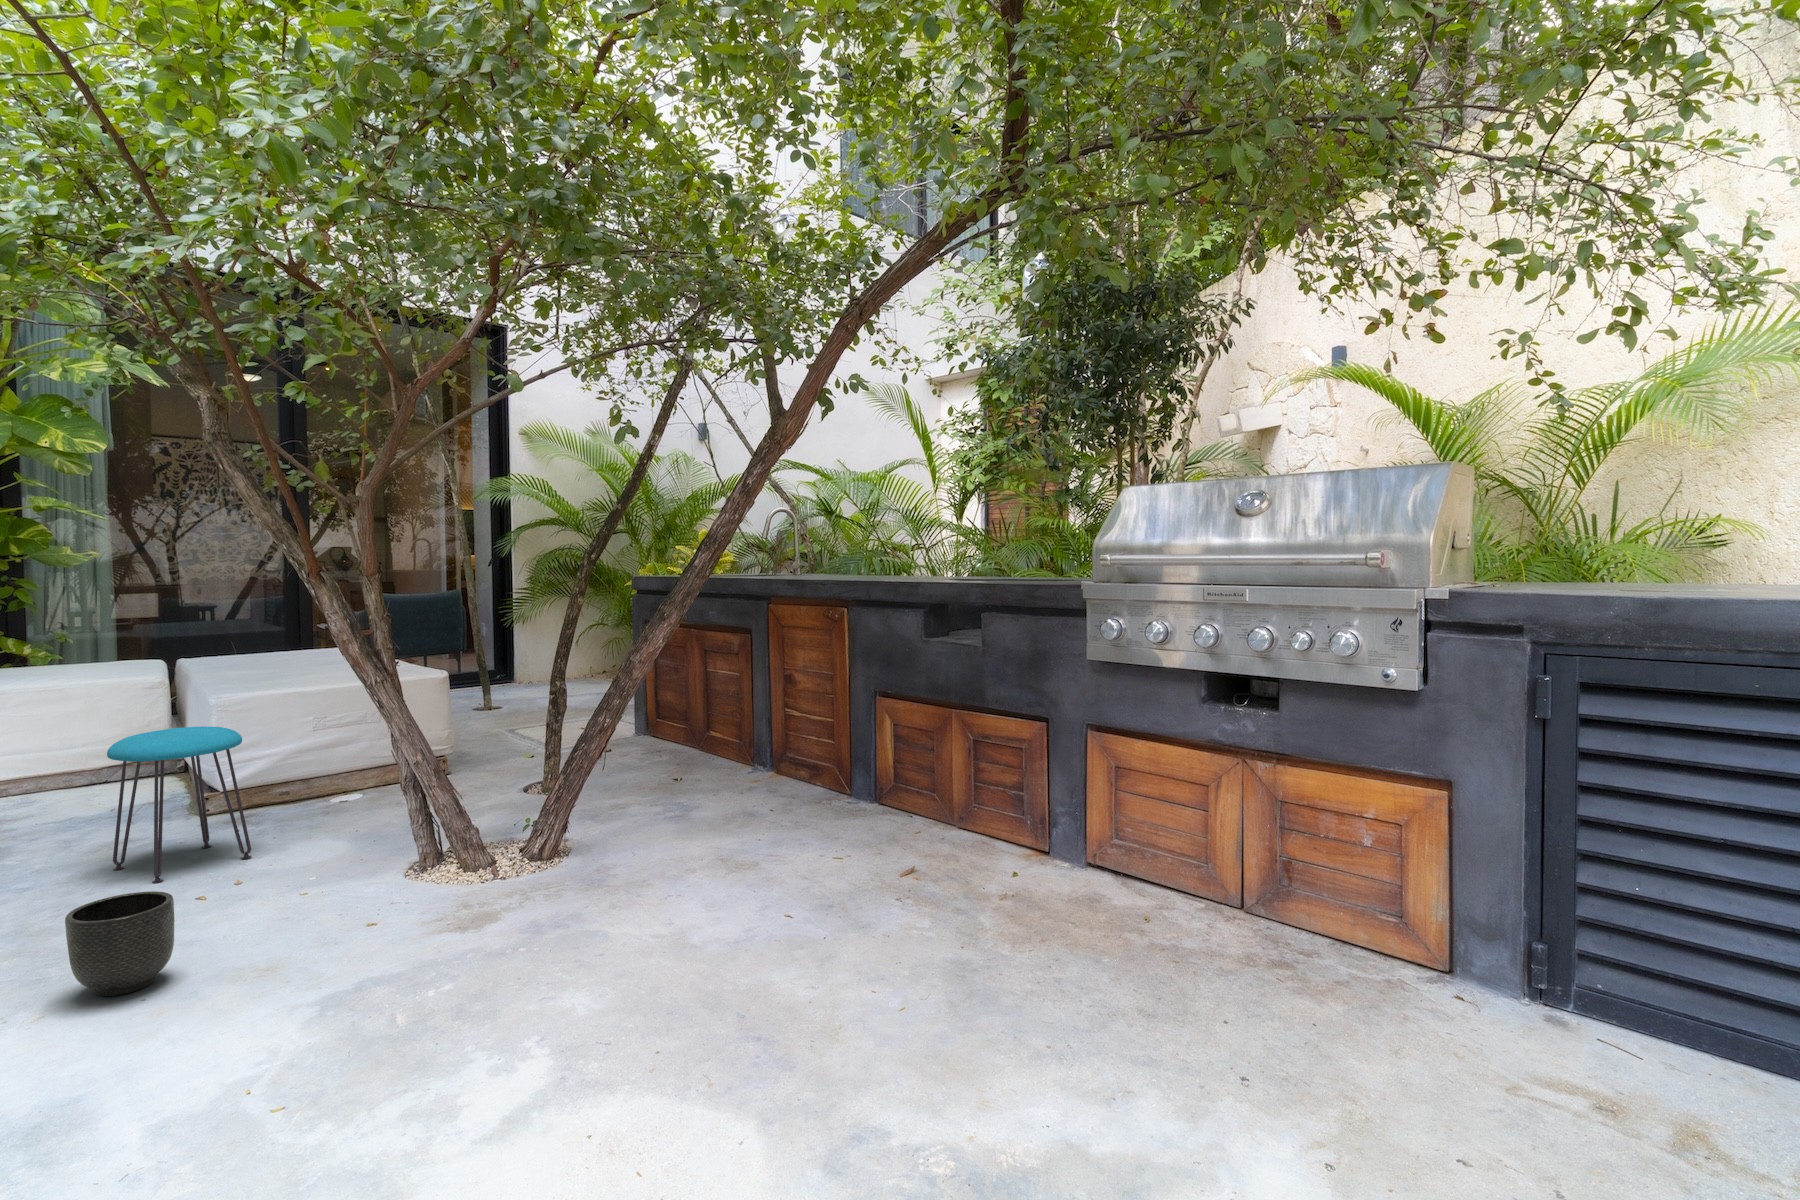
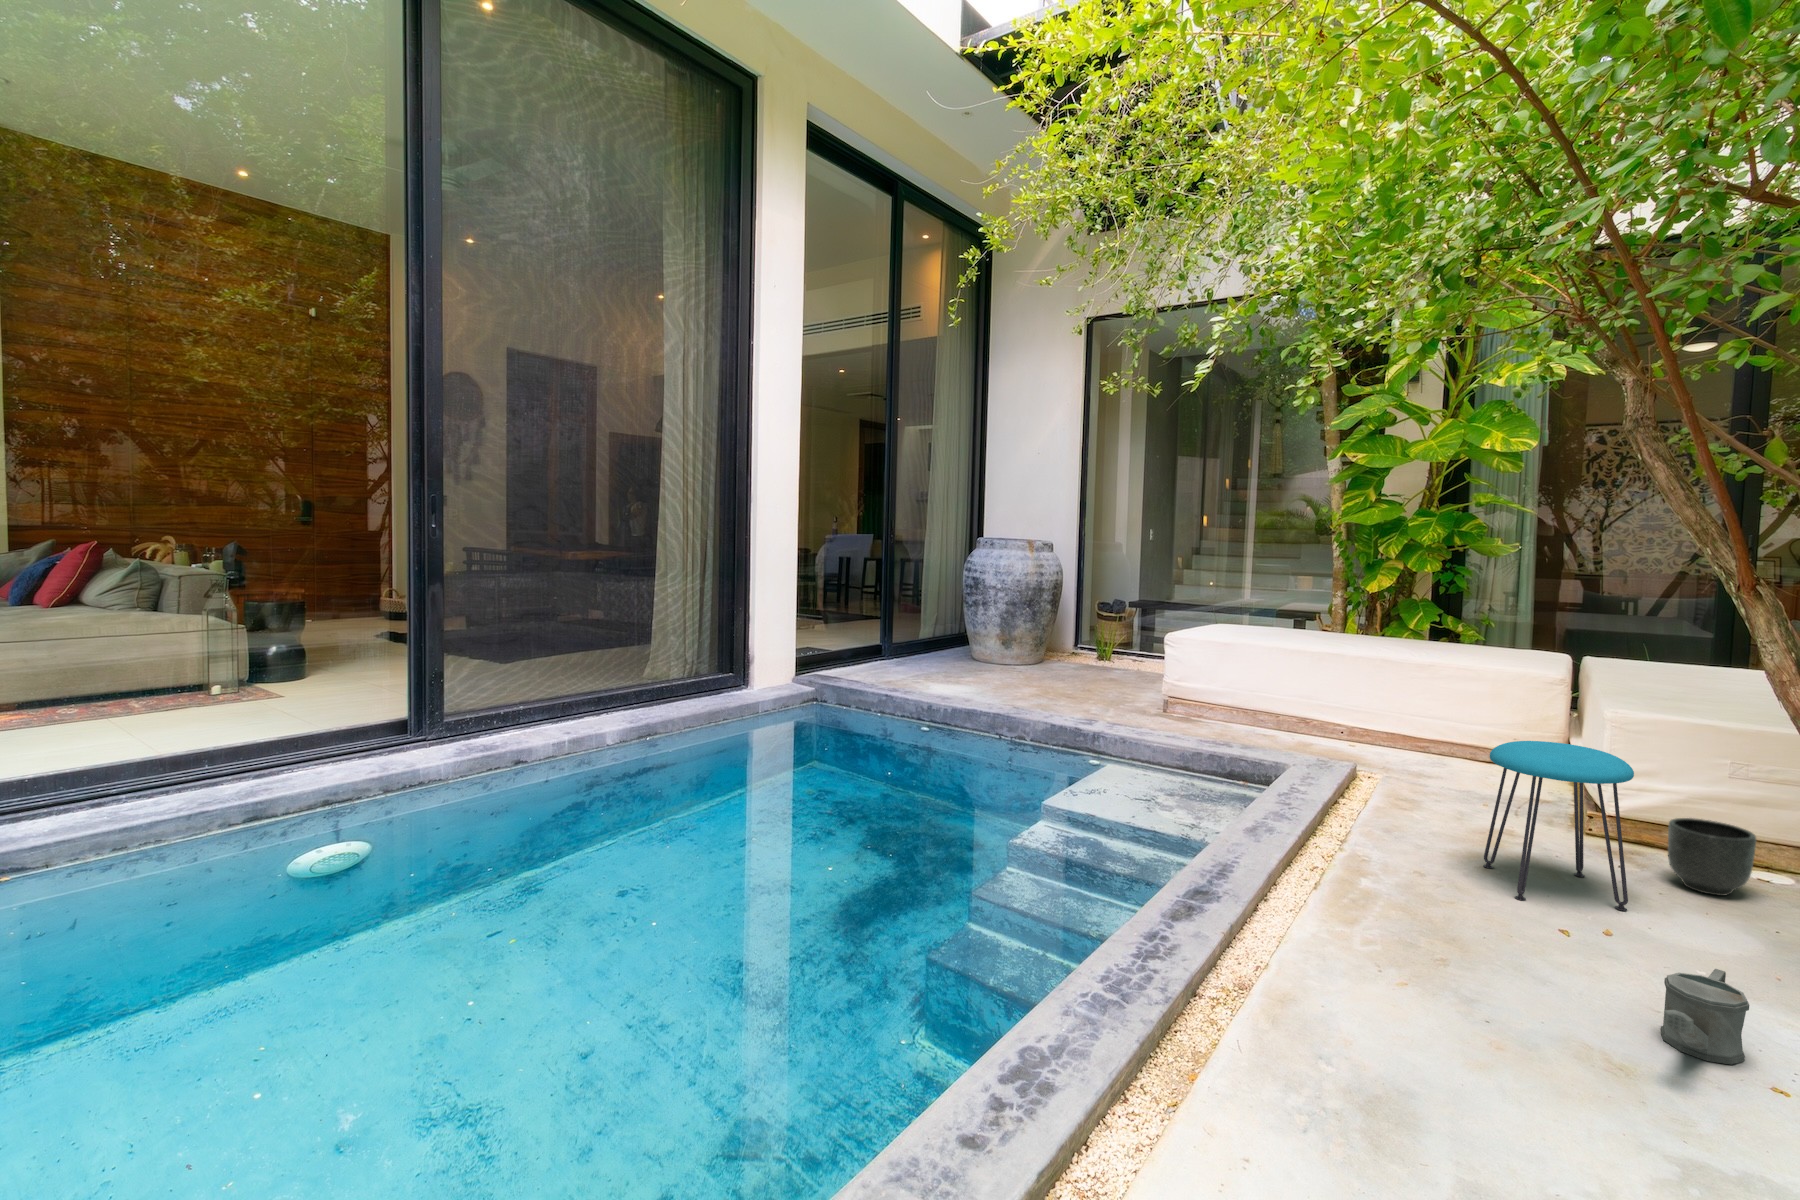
watering can: none [289,858,348,928] -> present [1661,969,1749,1065]
planter: present [65,891,174,996] -> present [1668,818,1756,896]

